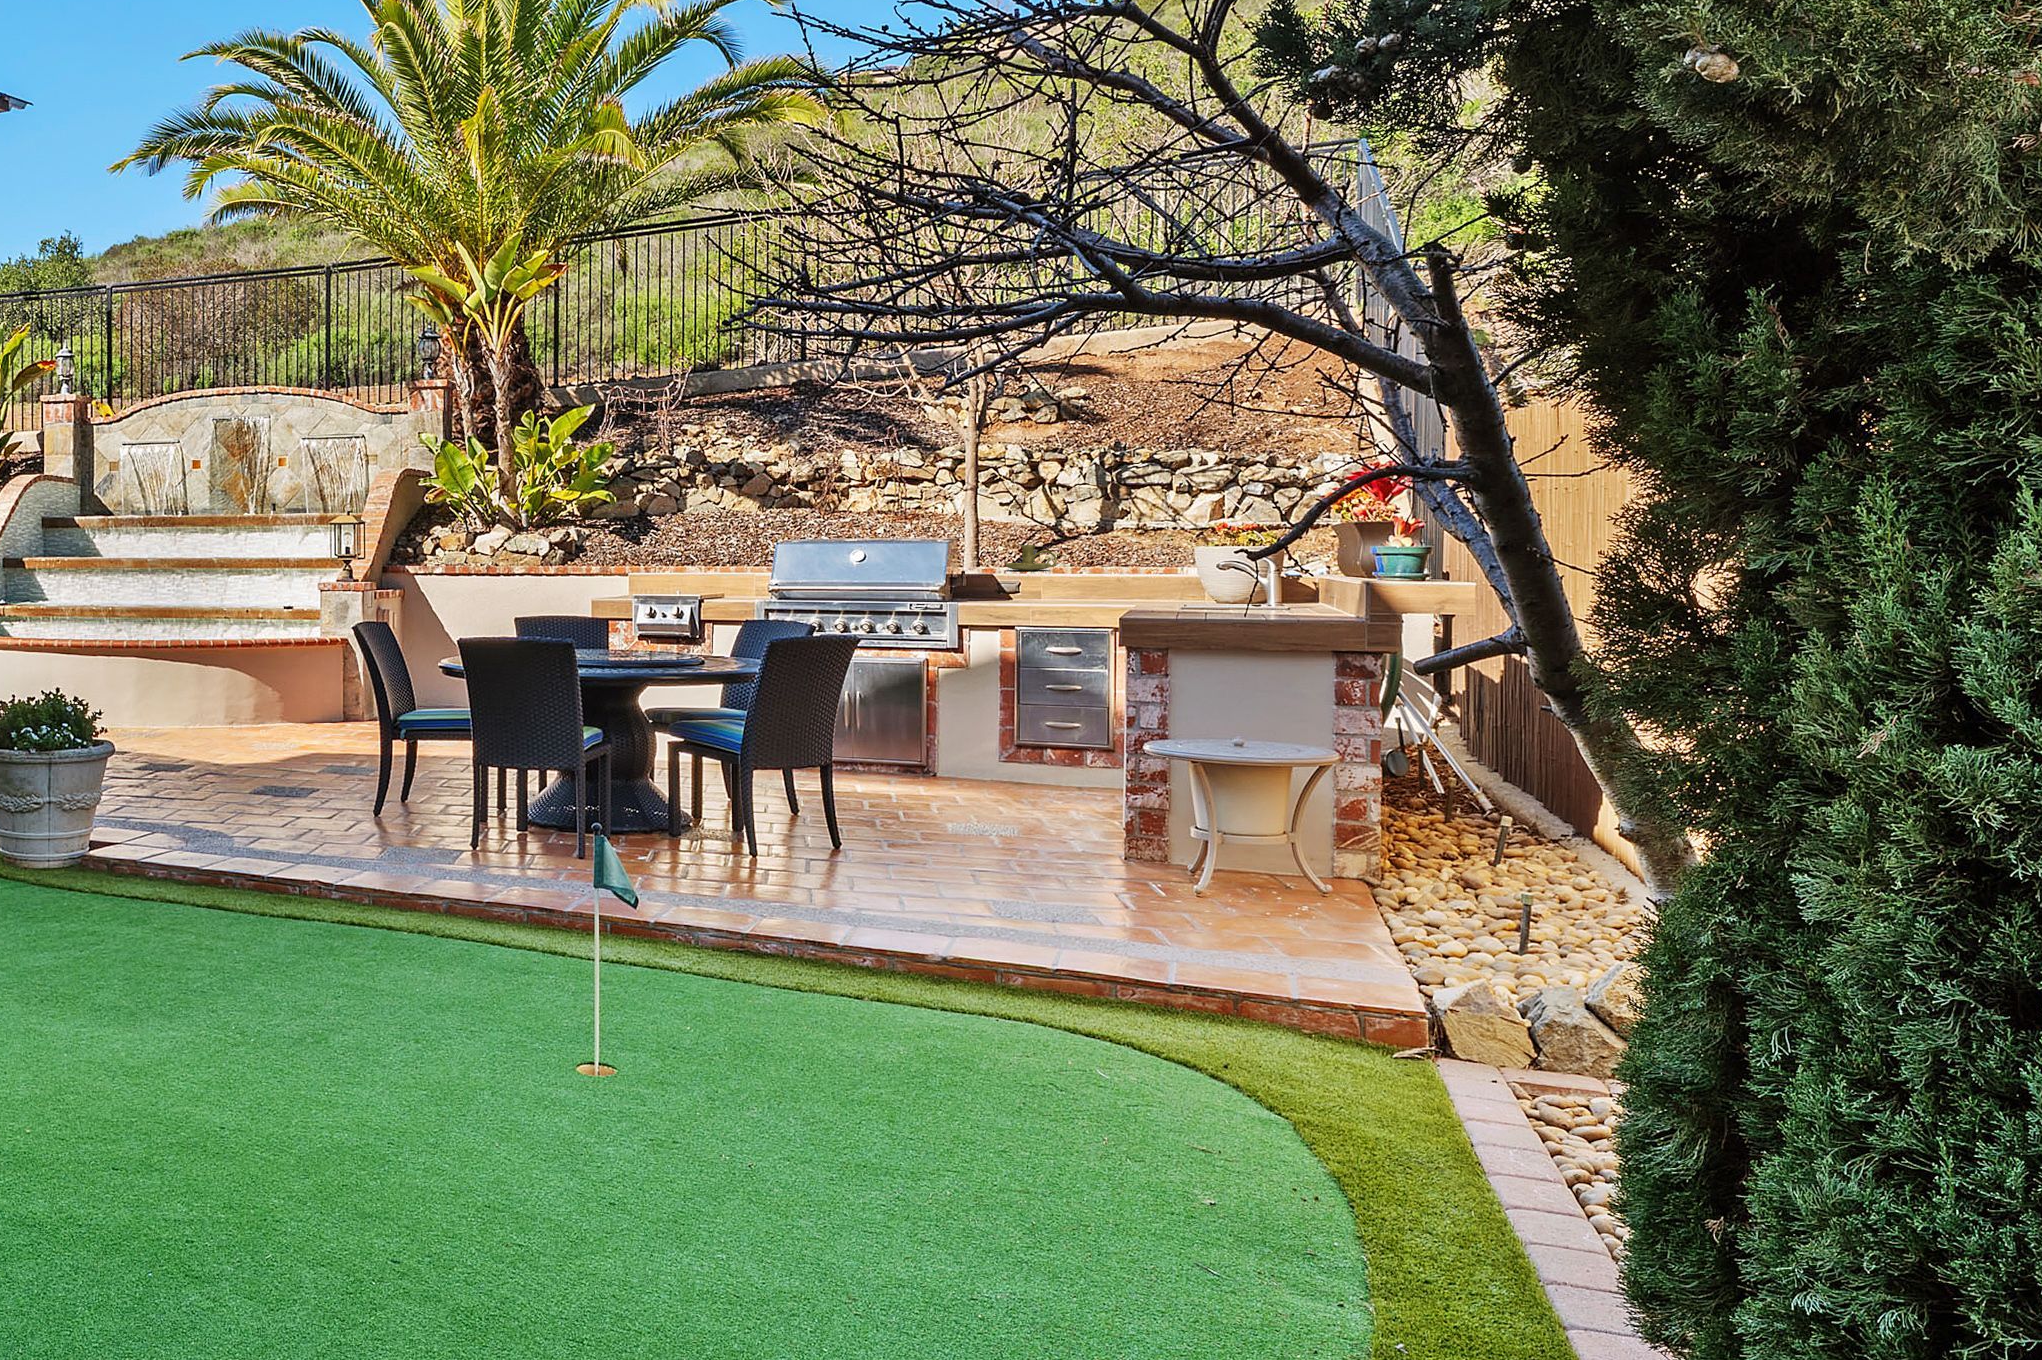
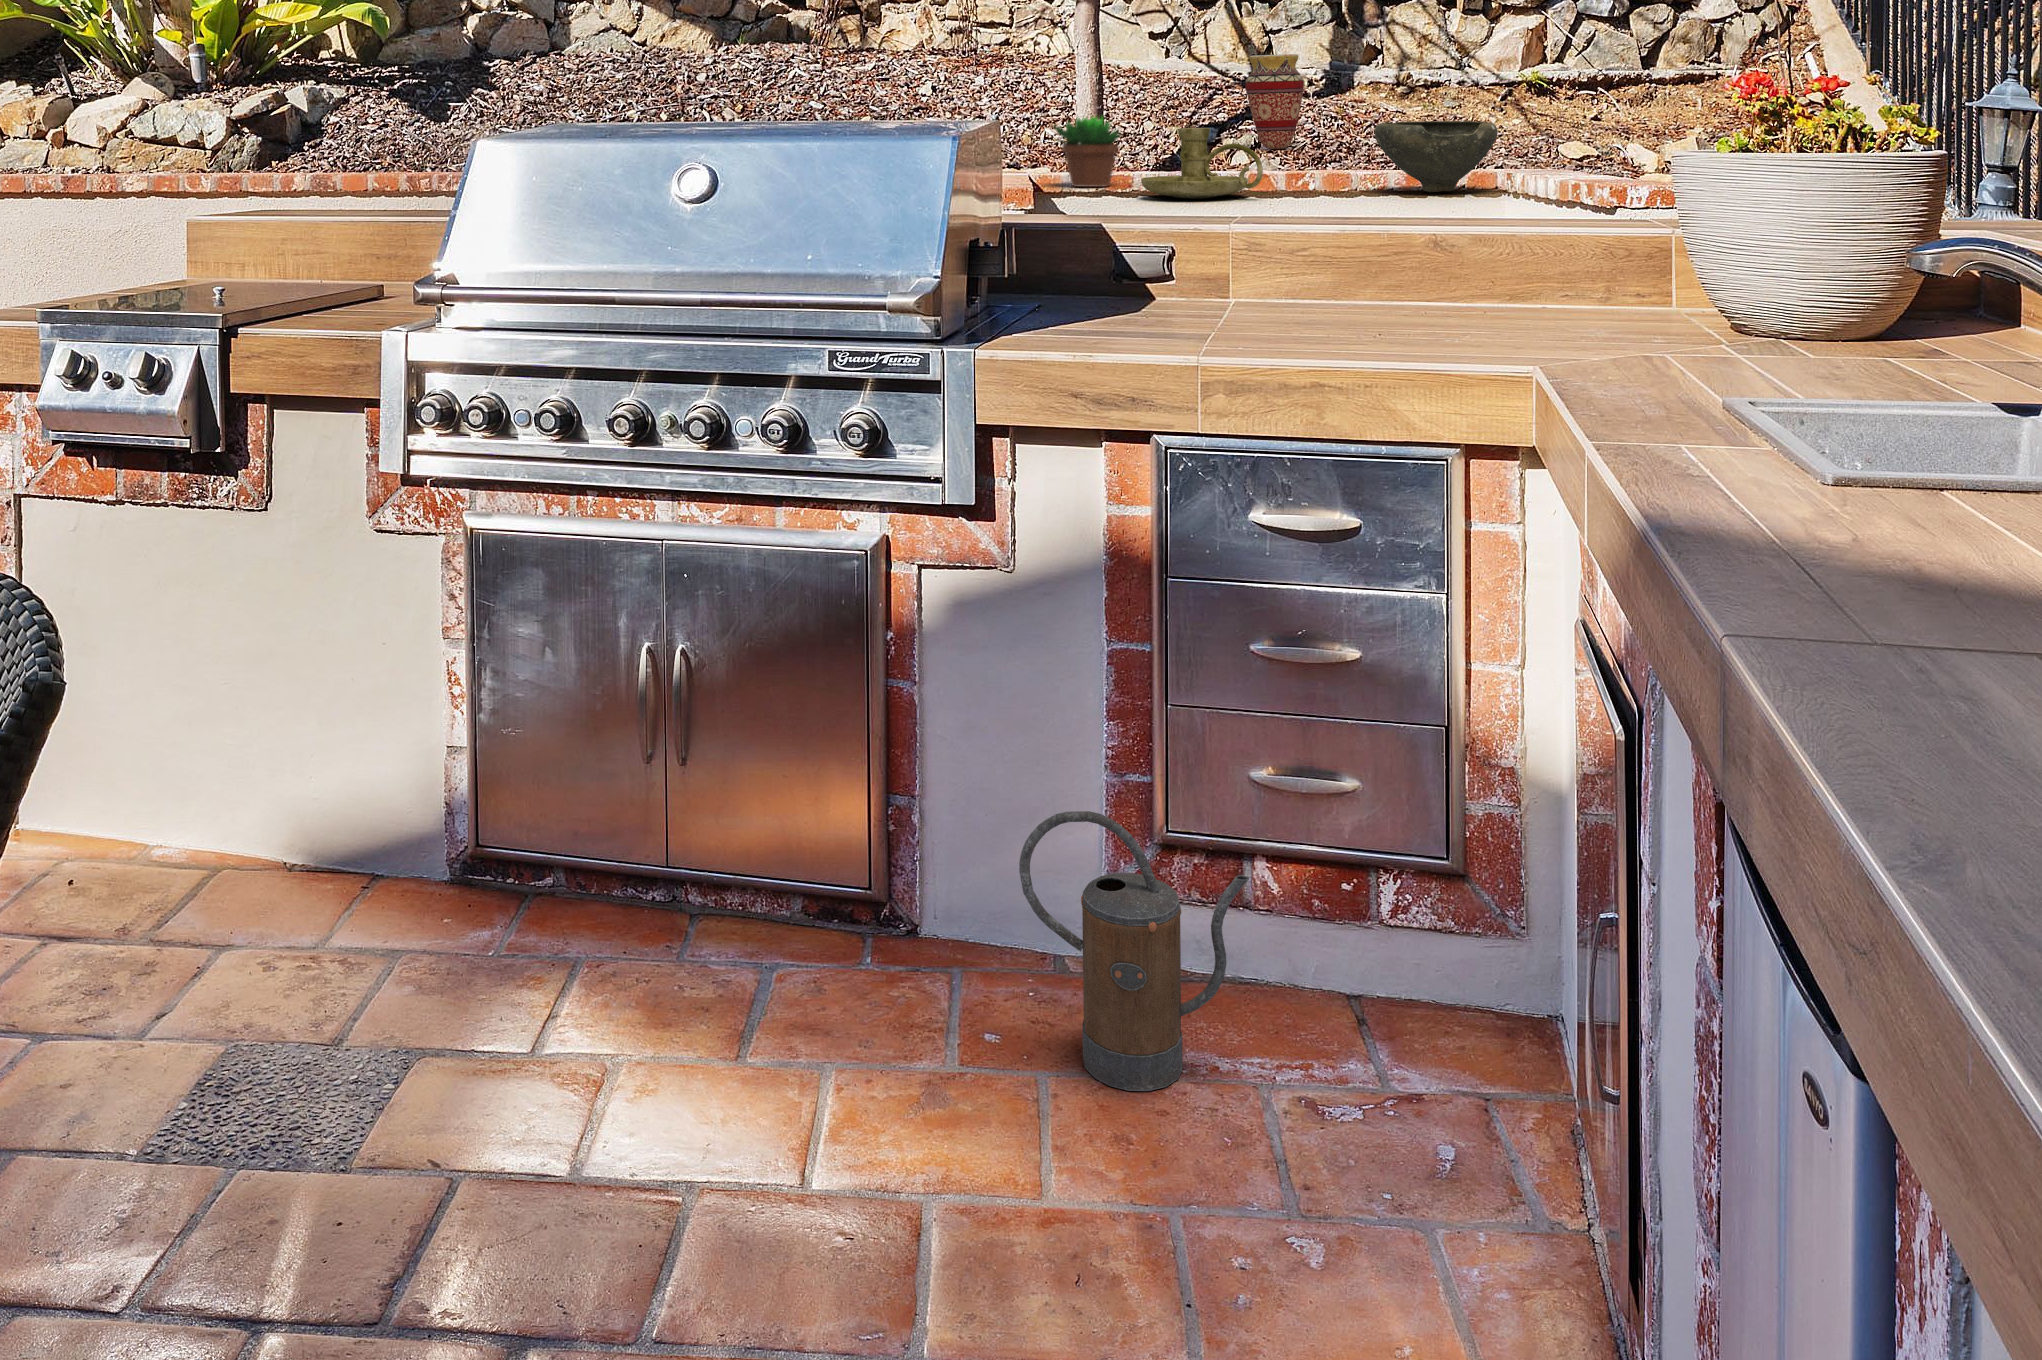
vase: none [1051,514,1082,558] -> present [1246,54,1304,149]
succulent plant: none [964,540,996,568] -> present [1055,117,1121,187]
bowl: none [1105,543,1158,569] -> present [1374,121,1498,192]
watering can: none [972,727,1044,797] -> present [1019,811,1249,1091]

